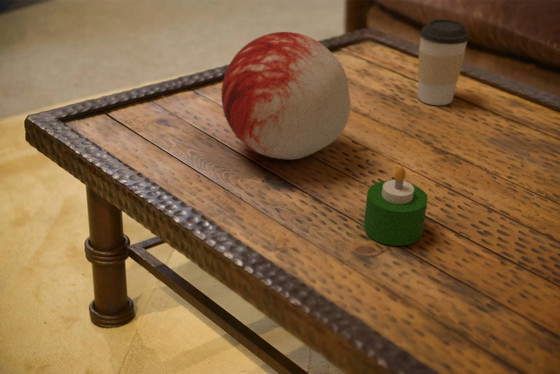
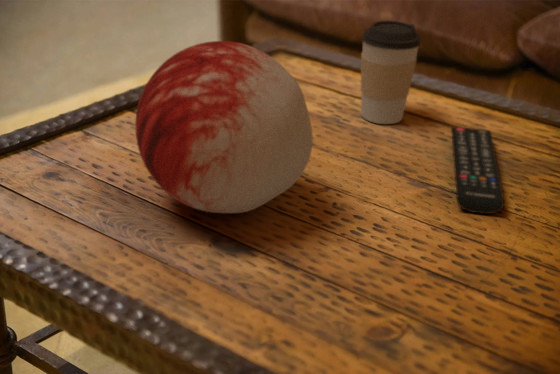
remote control: none [463,111,519,180] -> present [451,126,504,214]
candle: present [364,167,428,246] -> none [365,215,456,326]

